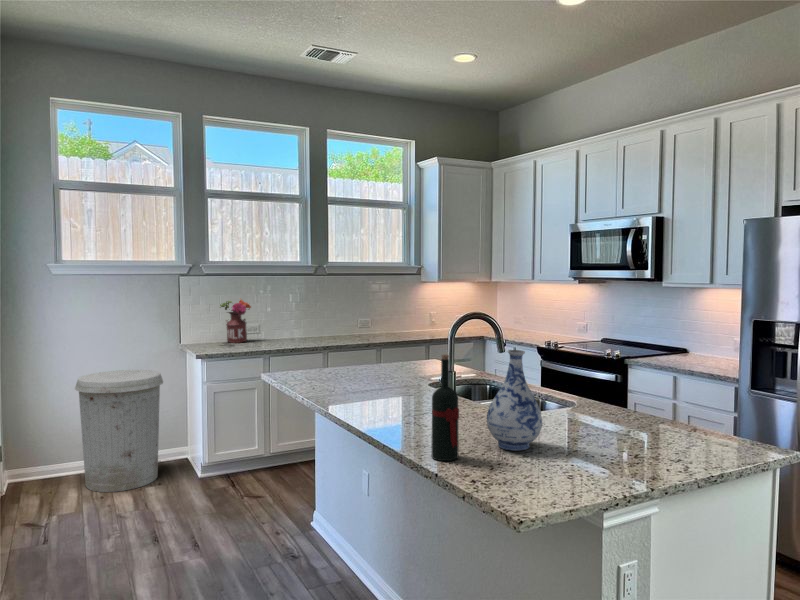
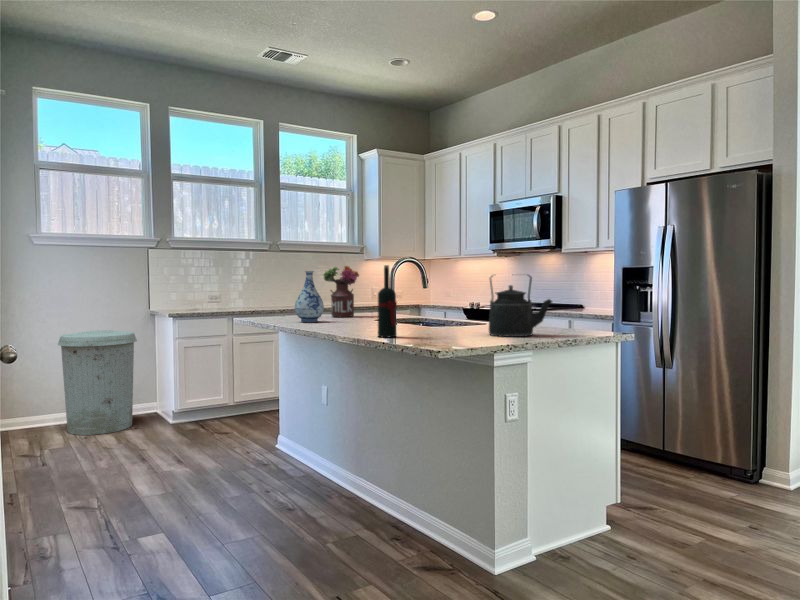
flower arrangement: present [220,299,251,343] -> present [324,266,359,317]
vase: present [487,350,542,450] -> present [295,271,324,322]
kettle: none [593,368,691,466] -> present [489,275,552,337]

